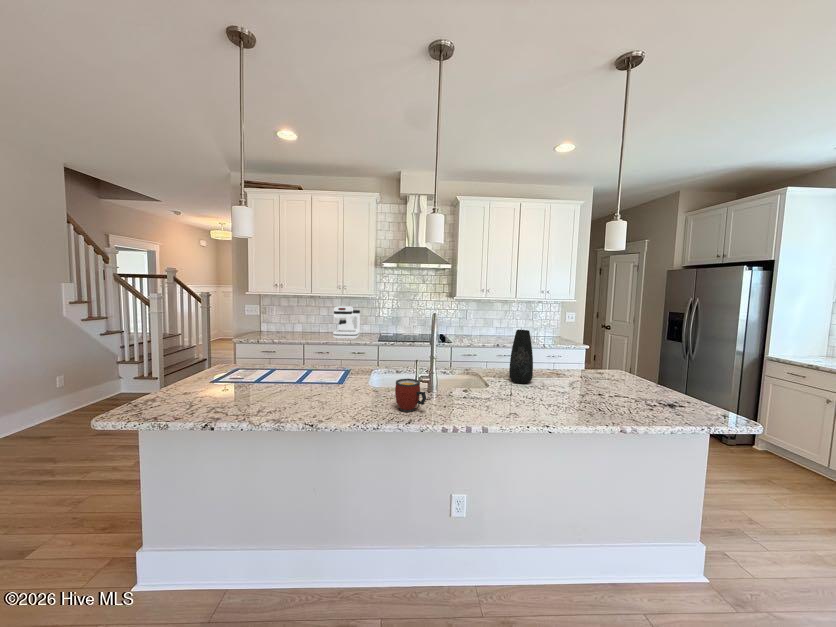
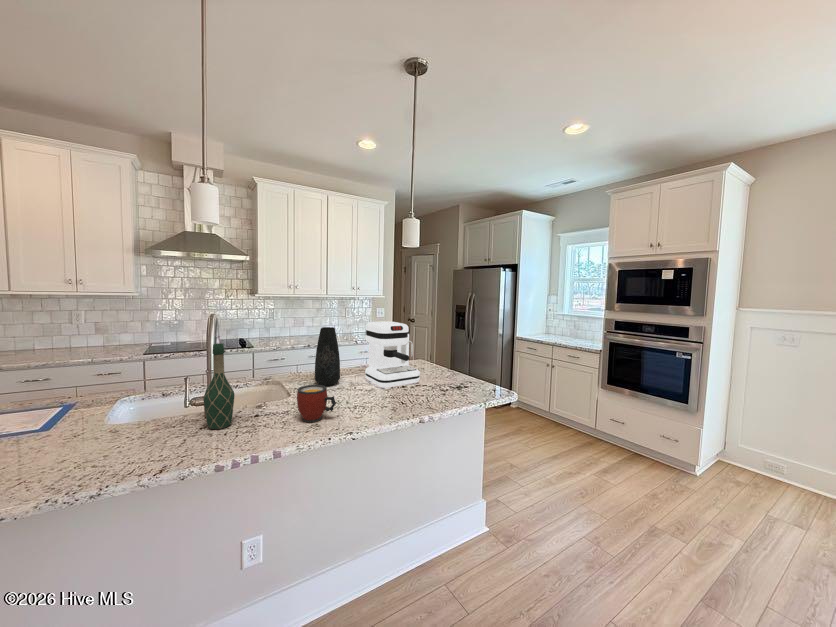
coffee maker: present [333,306,360,339] -> present [365,321,420,388]
wine bottle: none [431,337,451,403] -> present [203,343,235,429]
mug: present [395,379,426,412] -> present [297,385,336,423]

